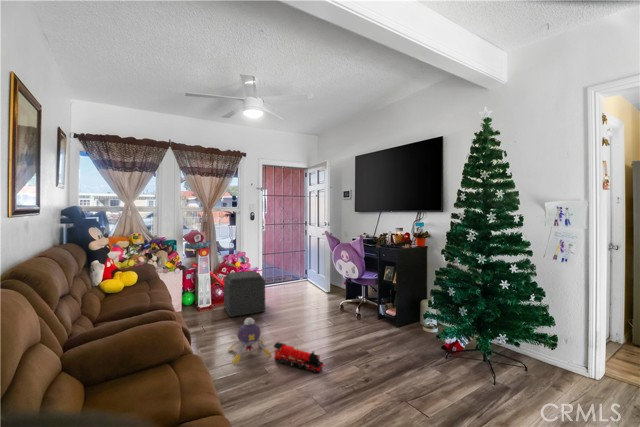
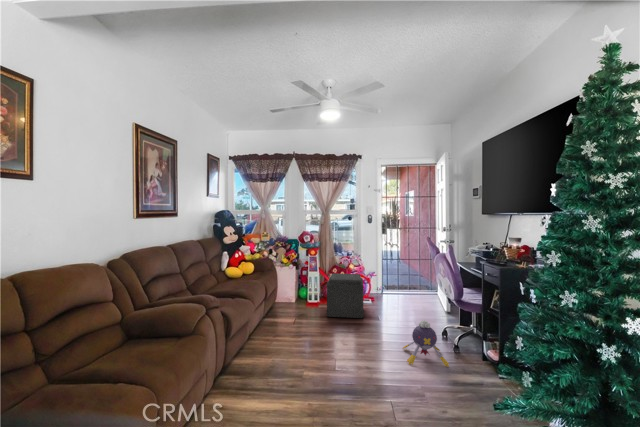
plush toy: present [229,318,271,364] -> present [403,320,449,367]
toy train: present [274,342,324,373] -> none [332,352,379,402]

